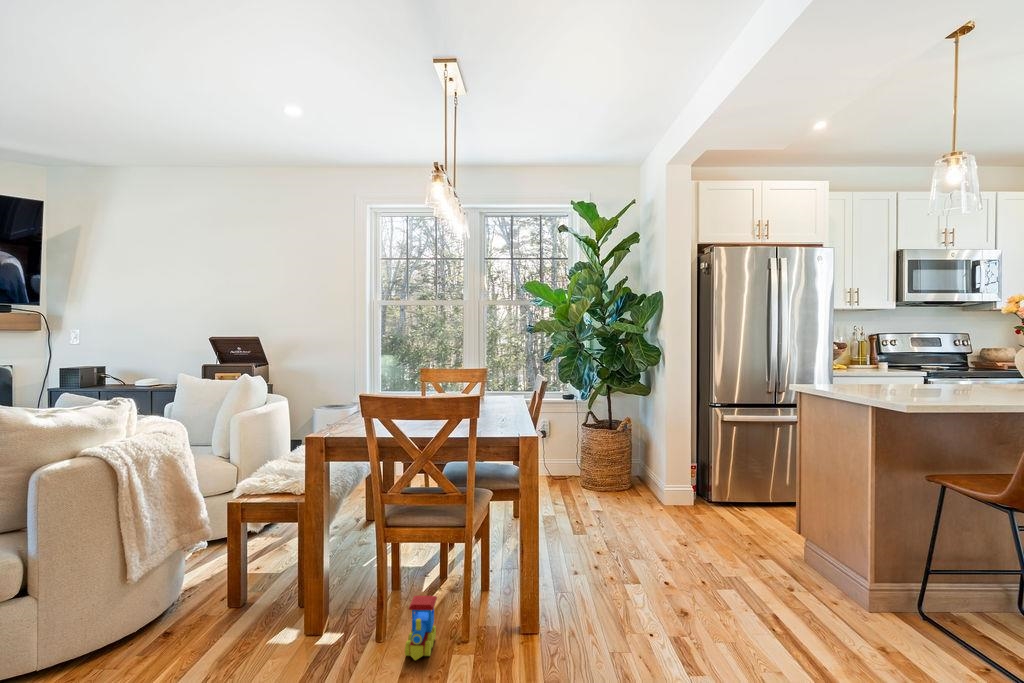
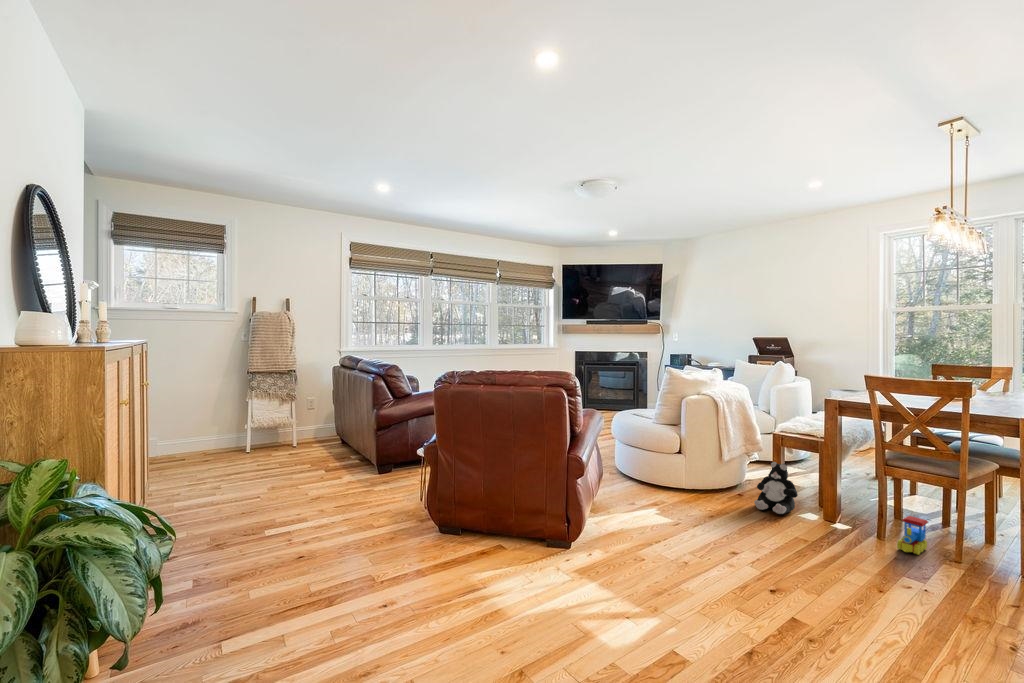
plush toy: none [188,557,266,660] -> present [754,462,798,514]

